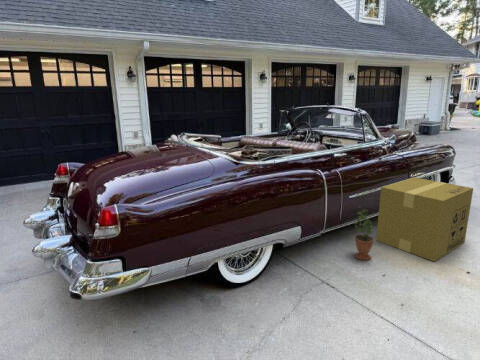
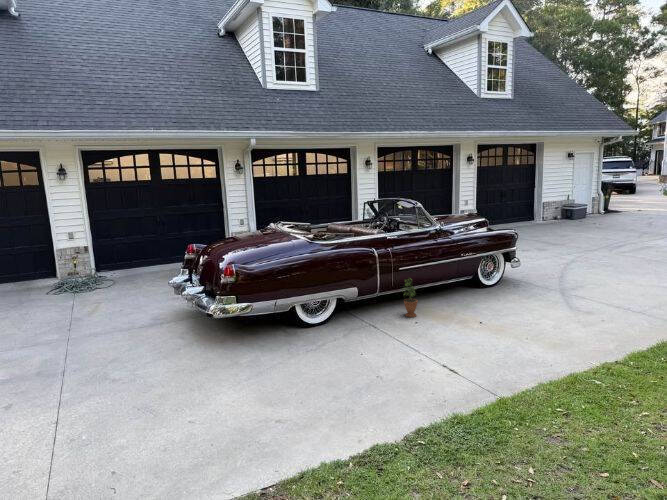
cardboard box: present [376,177,473,261] -> none [429,257,501,318]

